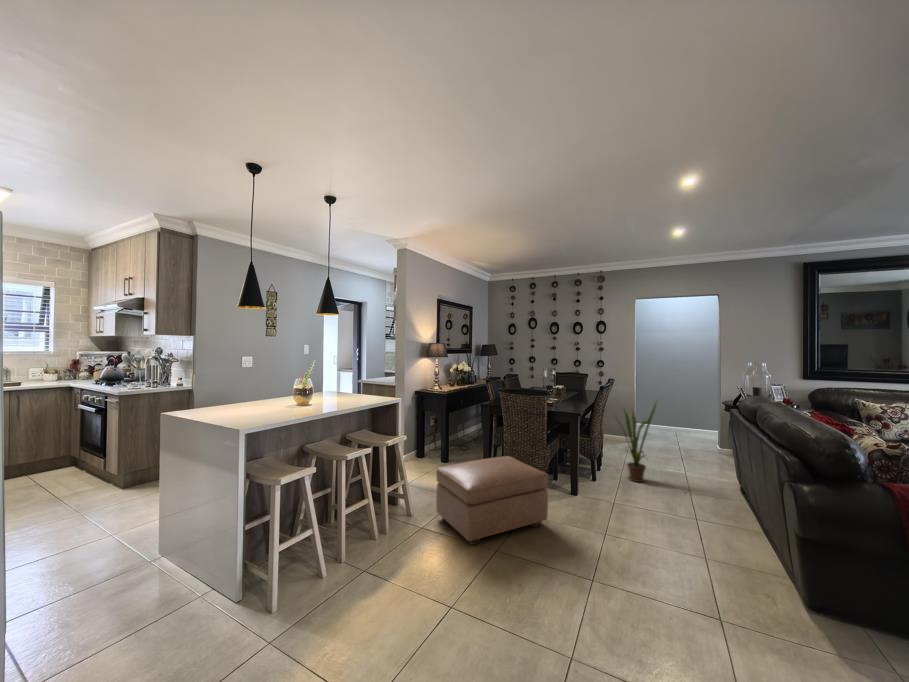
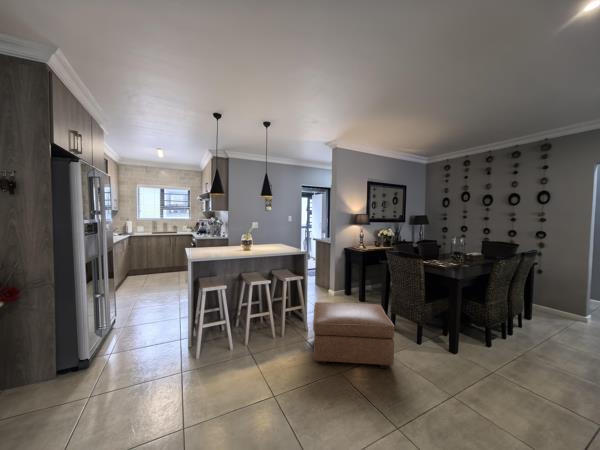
house plant: present [623,402,657,482] -> none [512,267,586,363]

